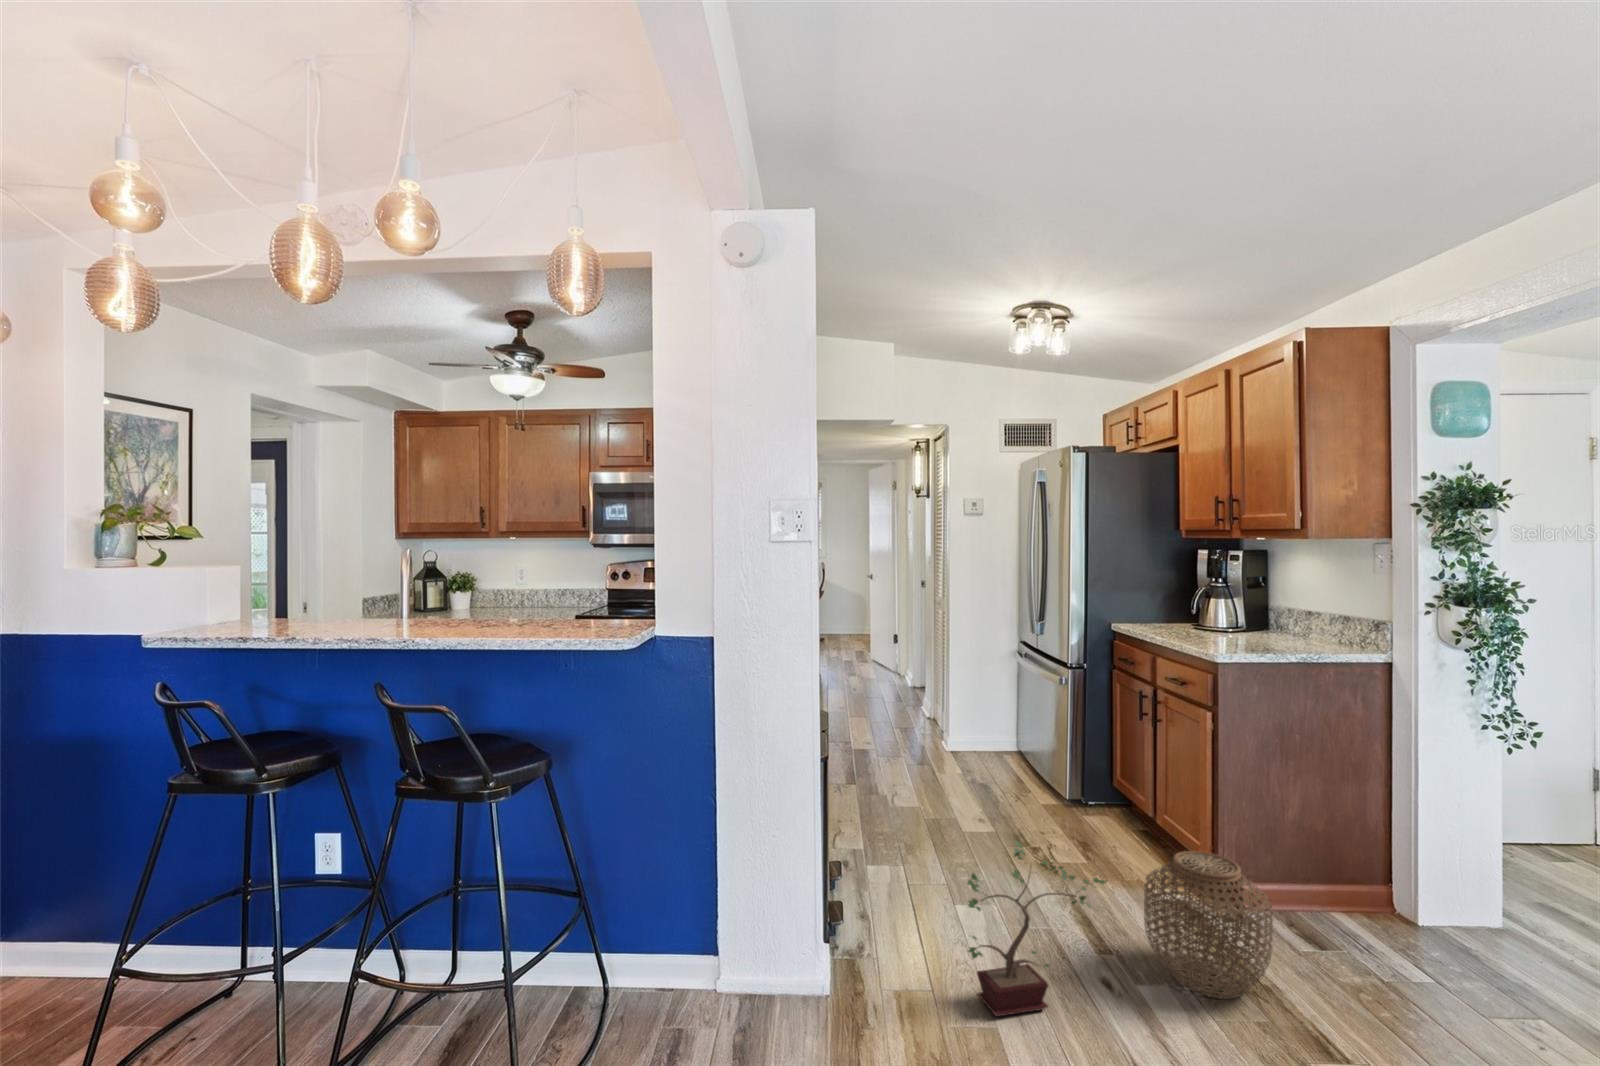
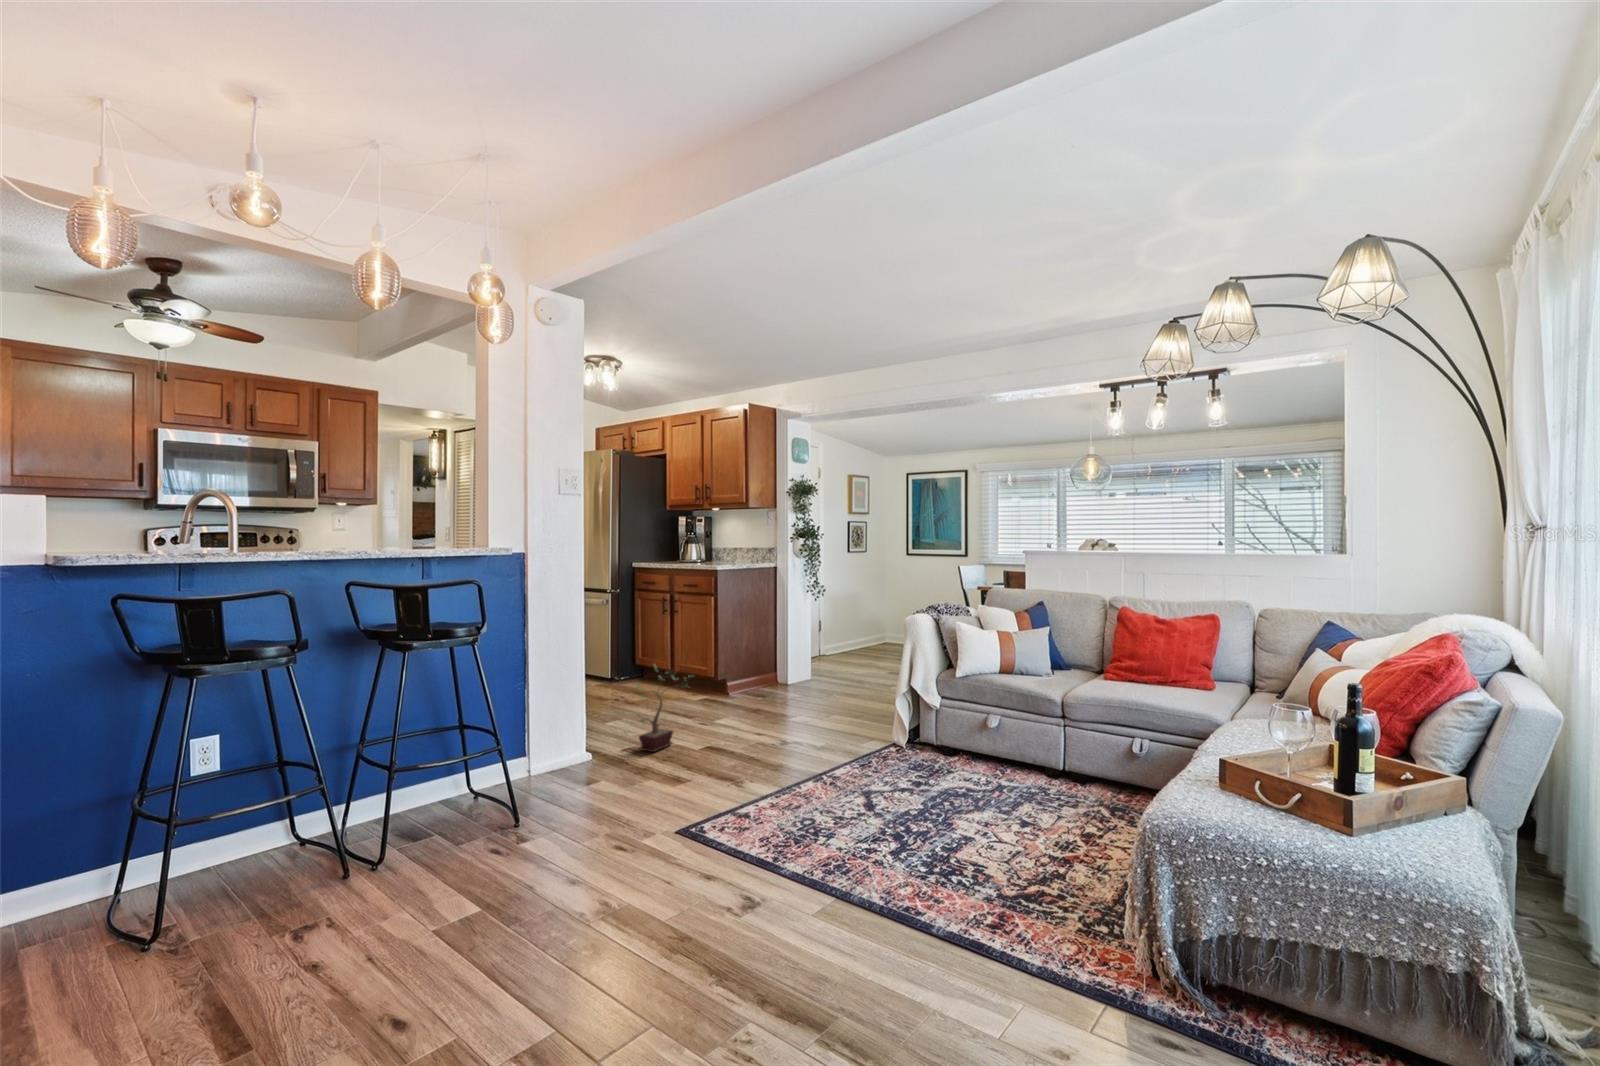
woven basket: present [1144,851,1273,998] -> none [699,660,754,723]

